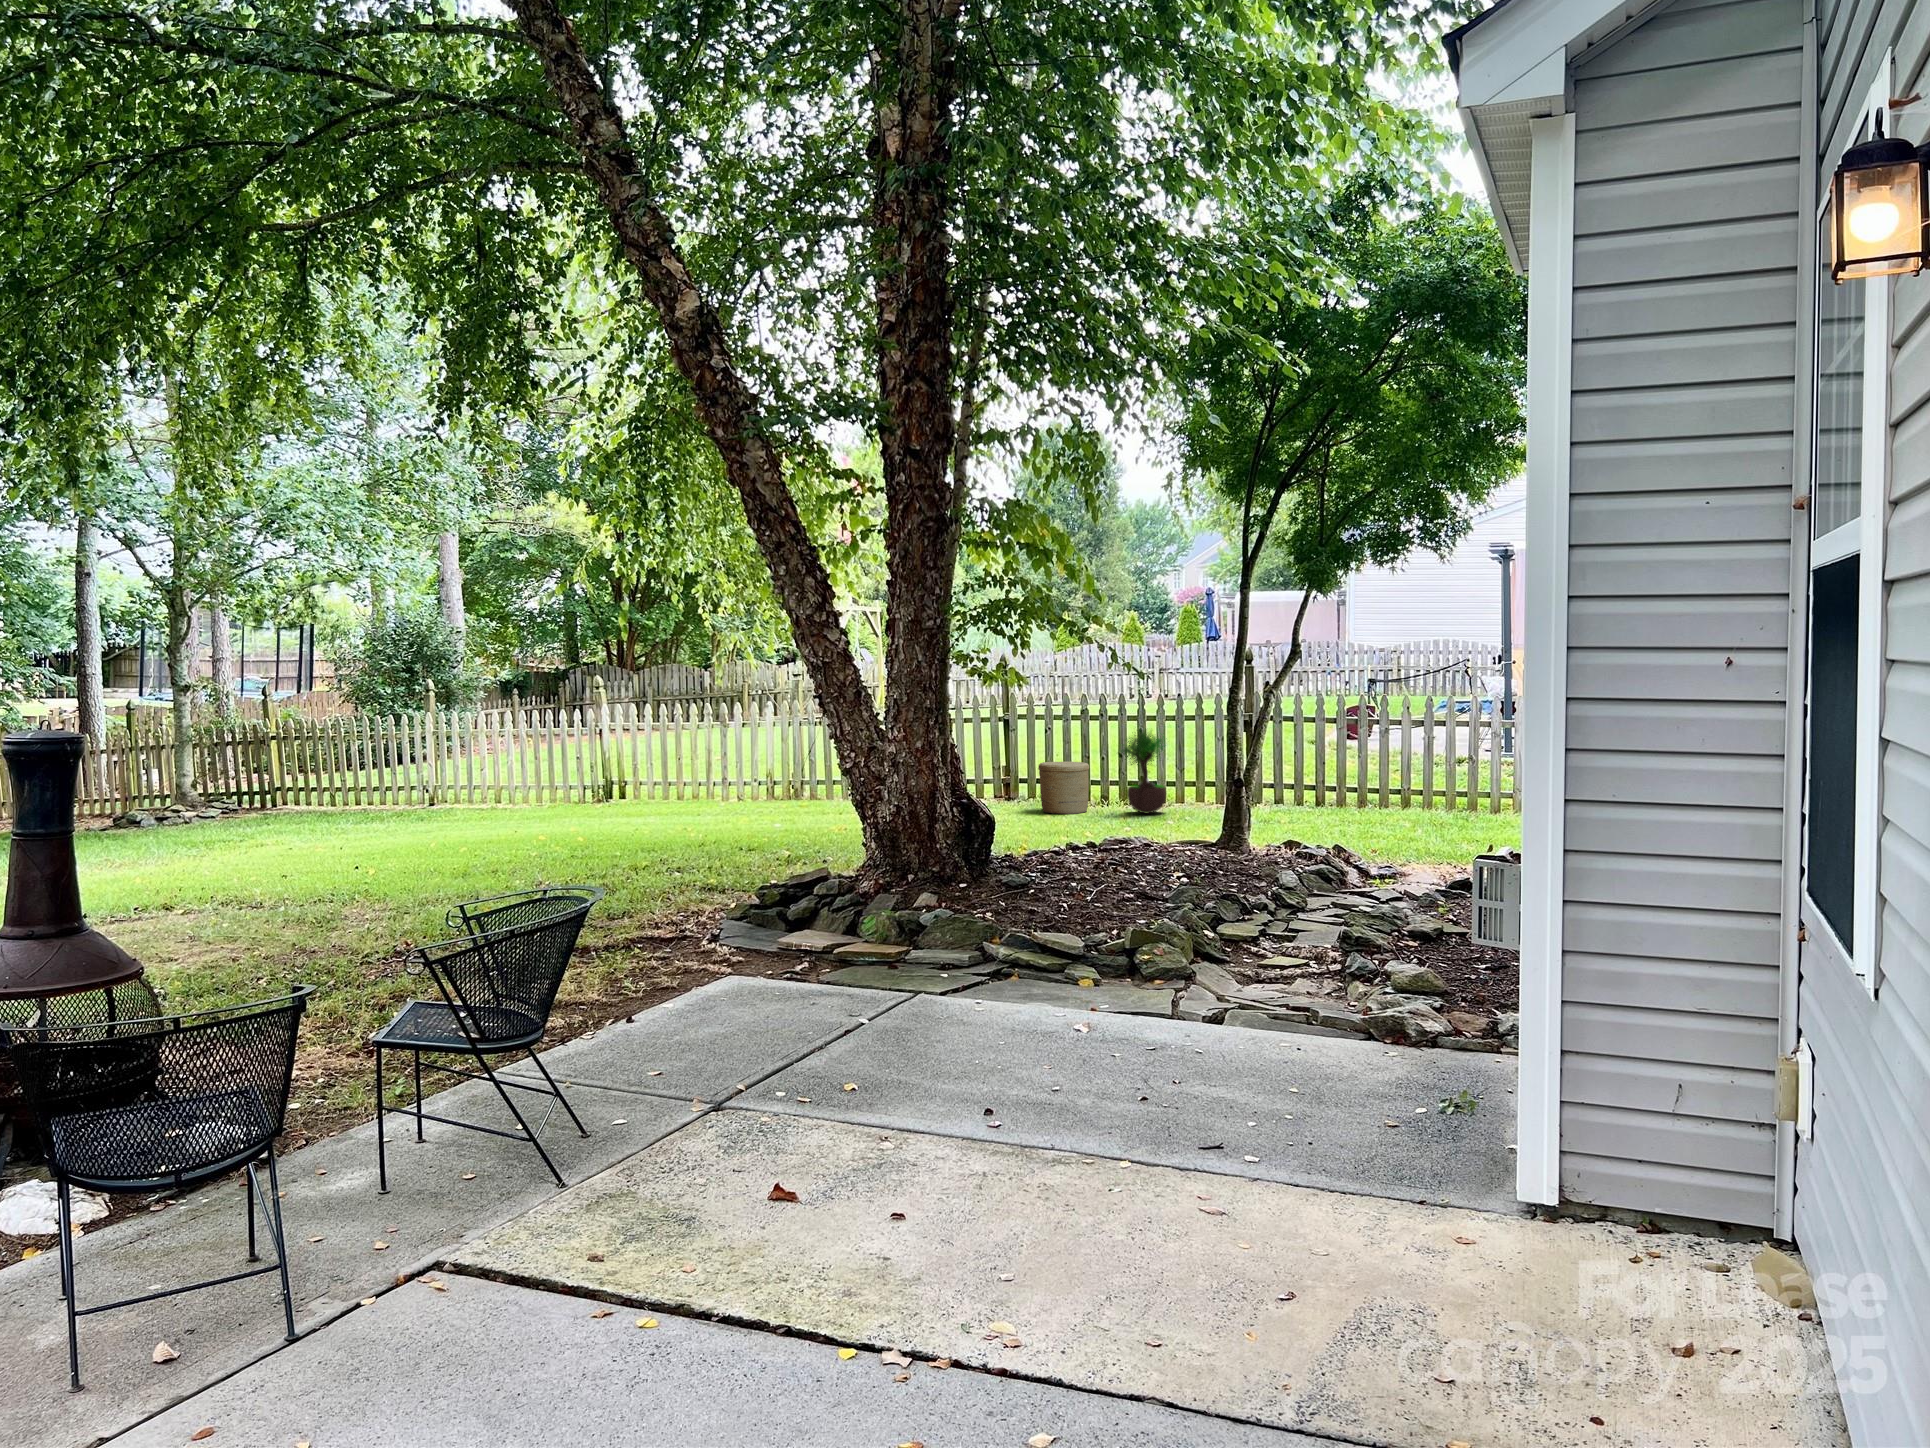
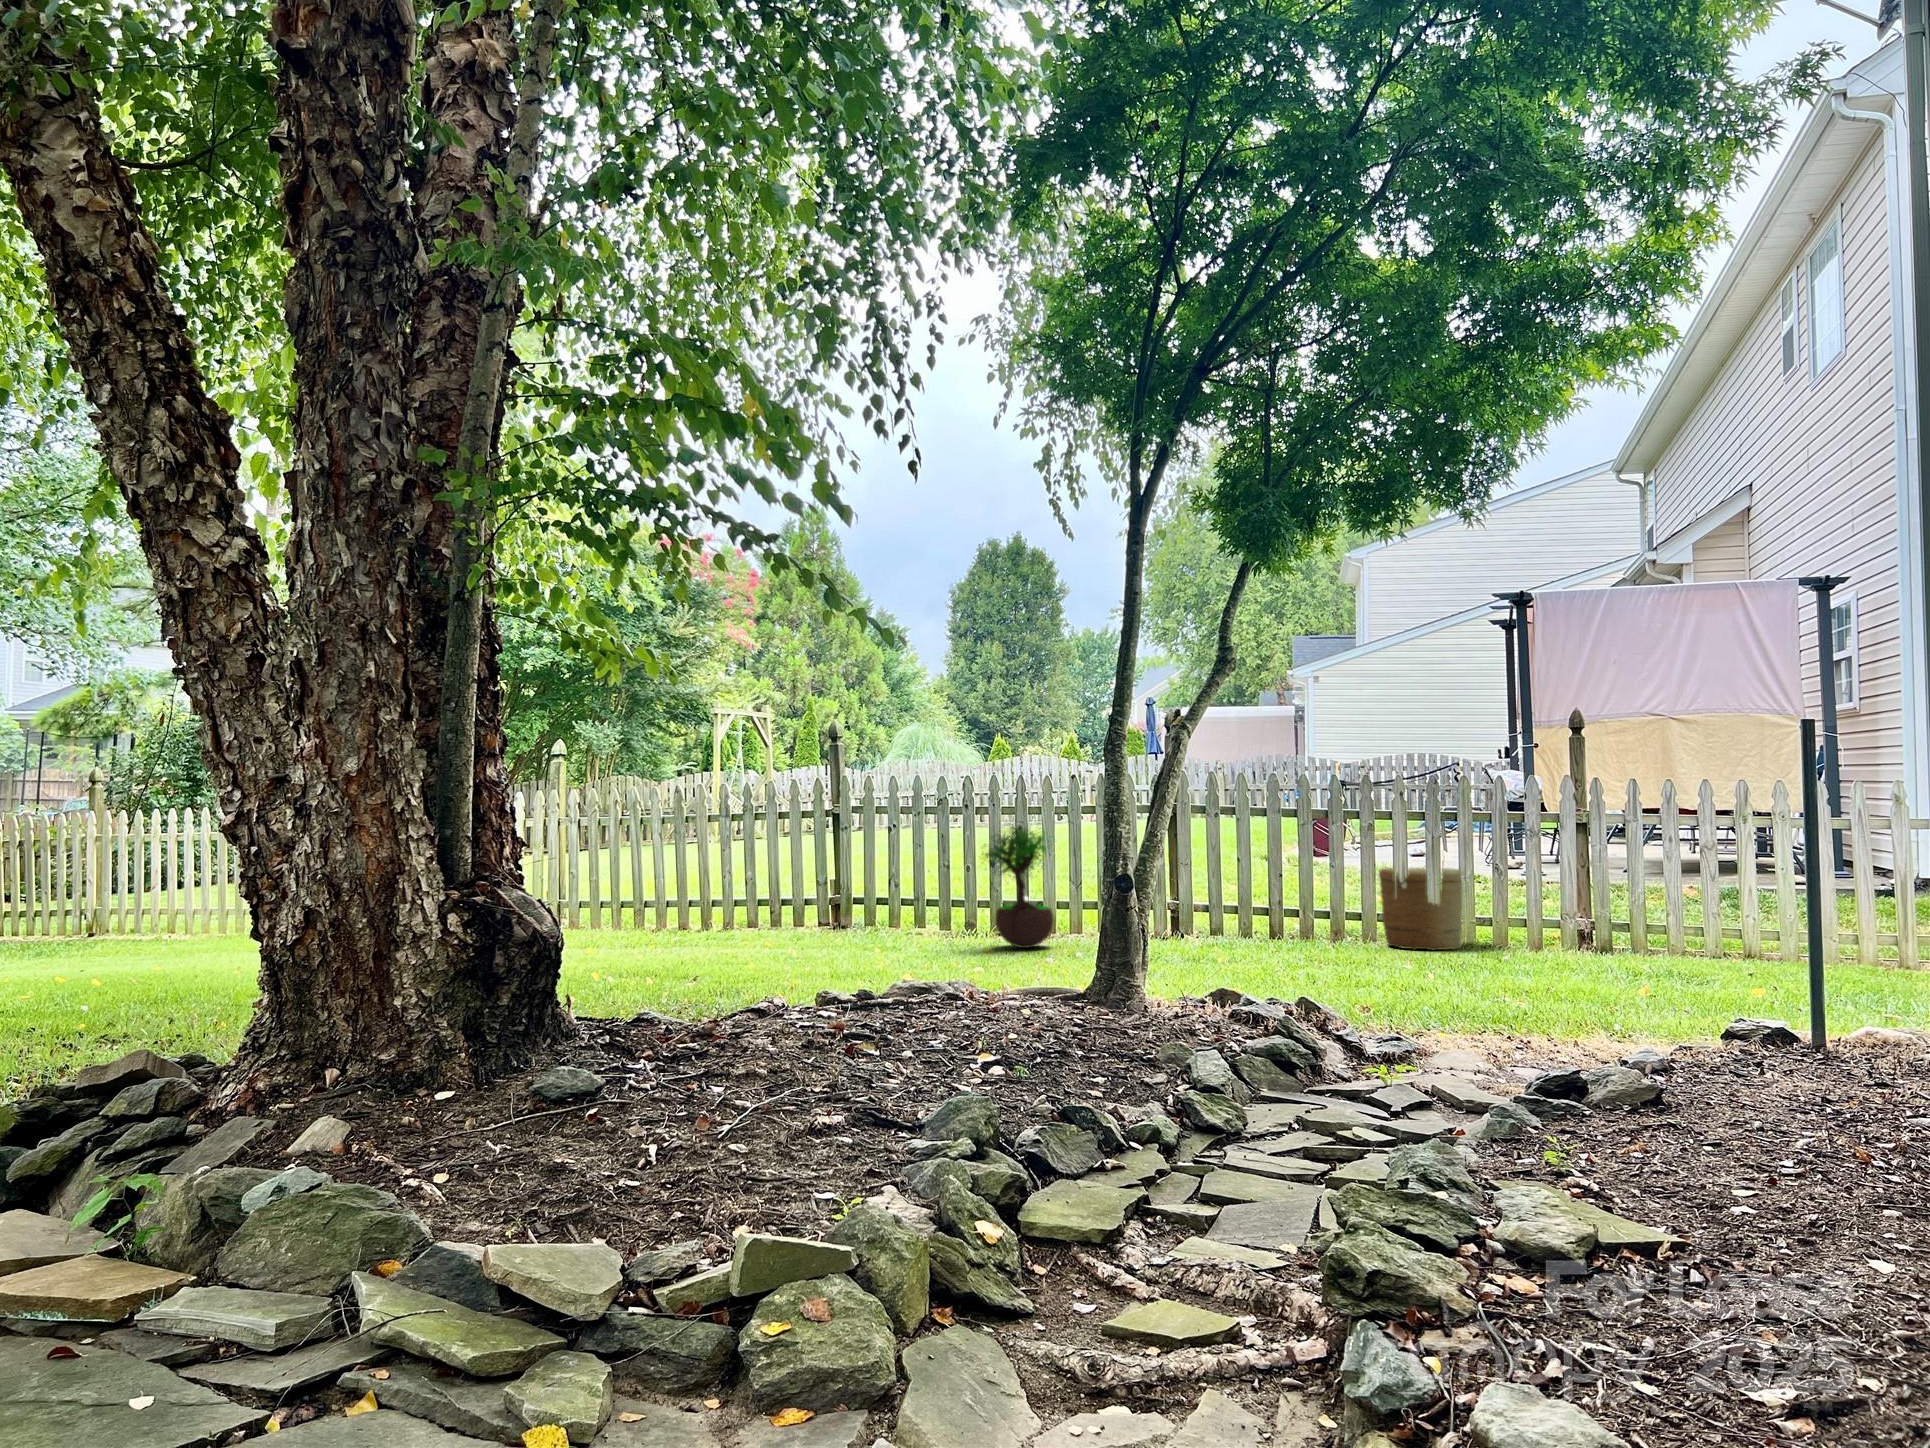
woven basket: present [1038,762,1089,814] -> present [1379,868,1464,950]

